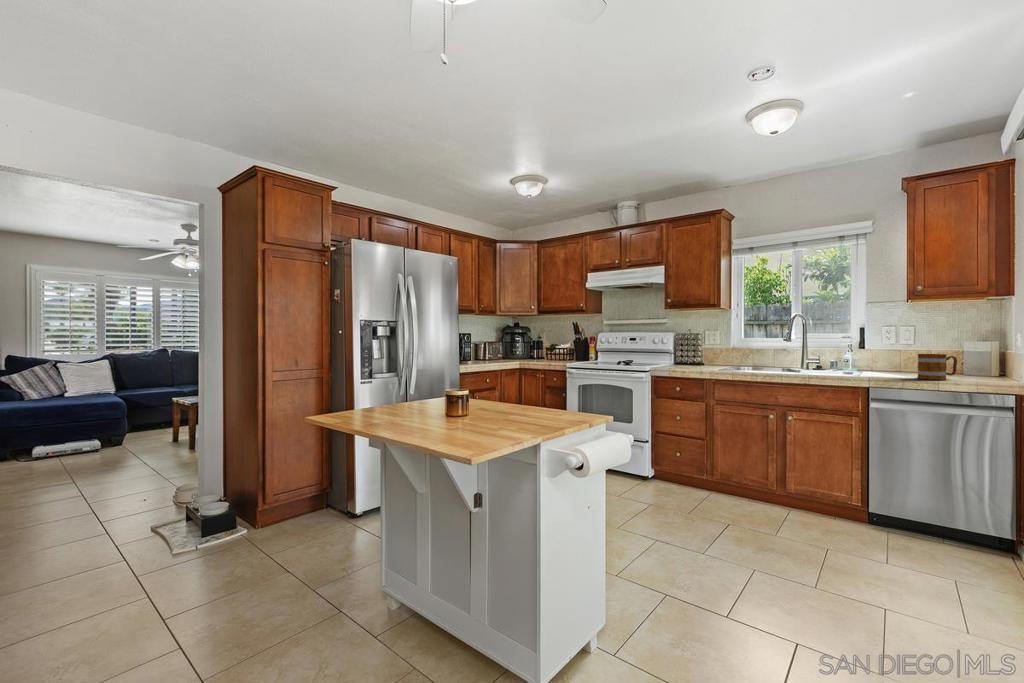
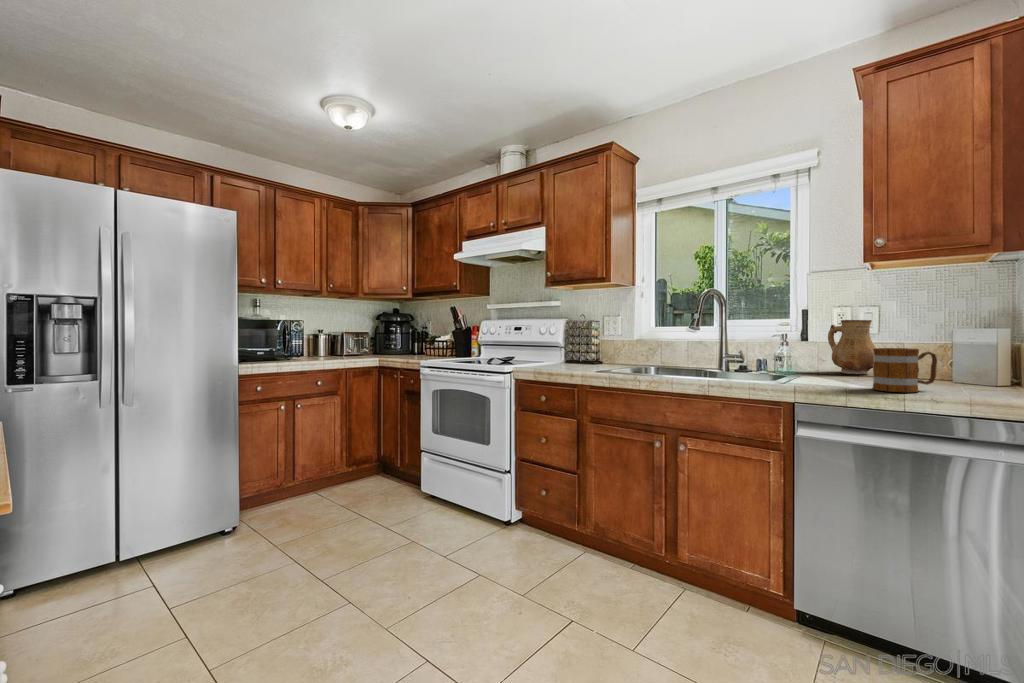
ceramic pitcher: none [880,336,916,371] -> present [828,320,876,374]

